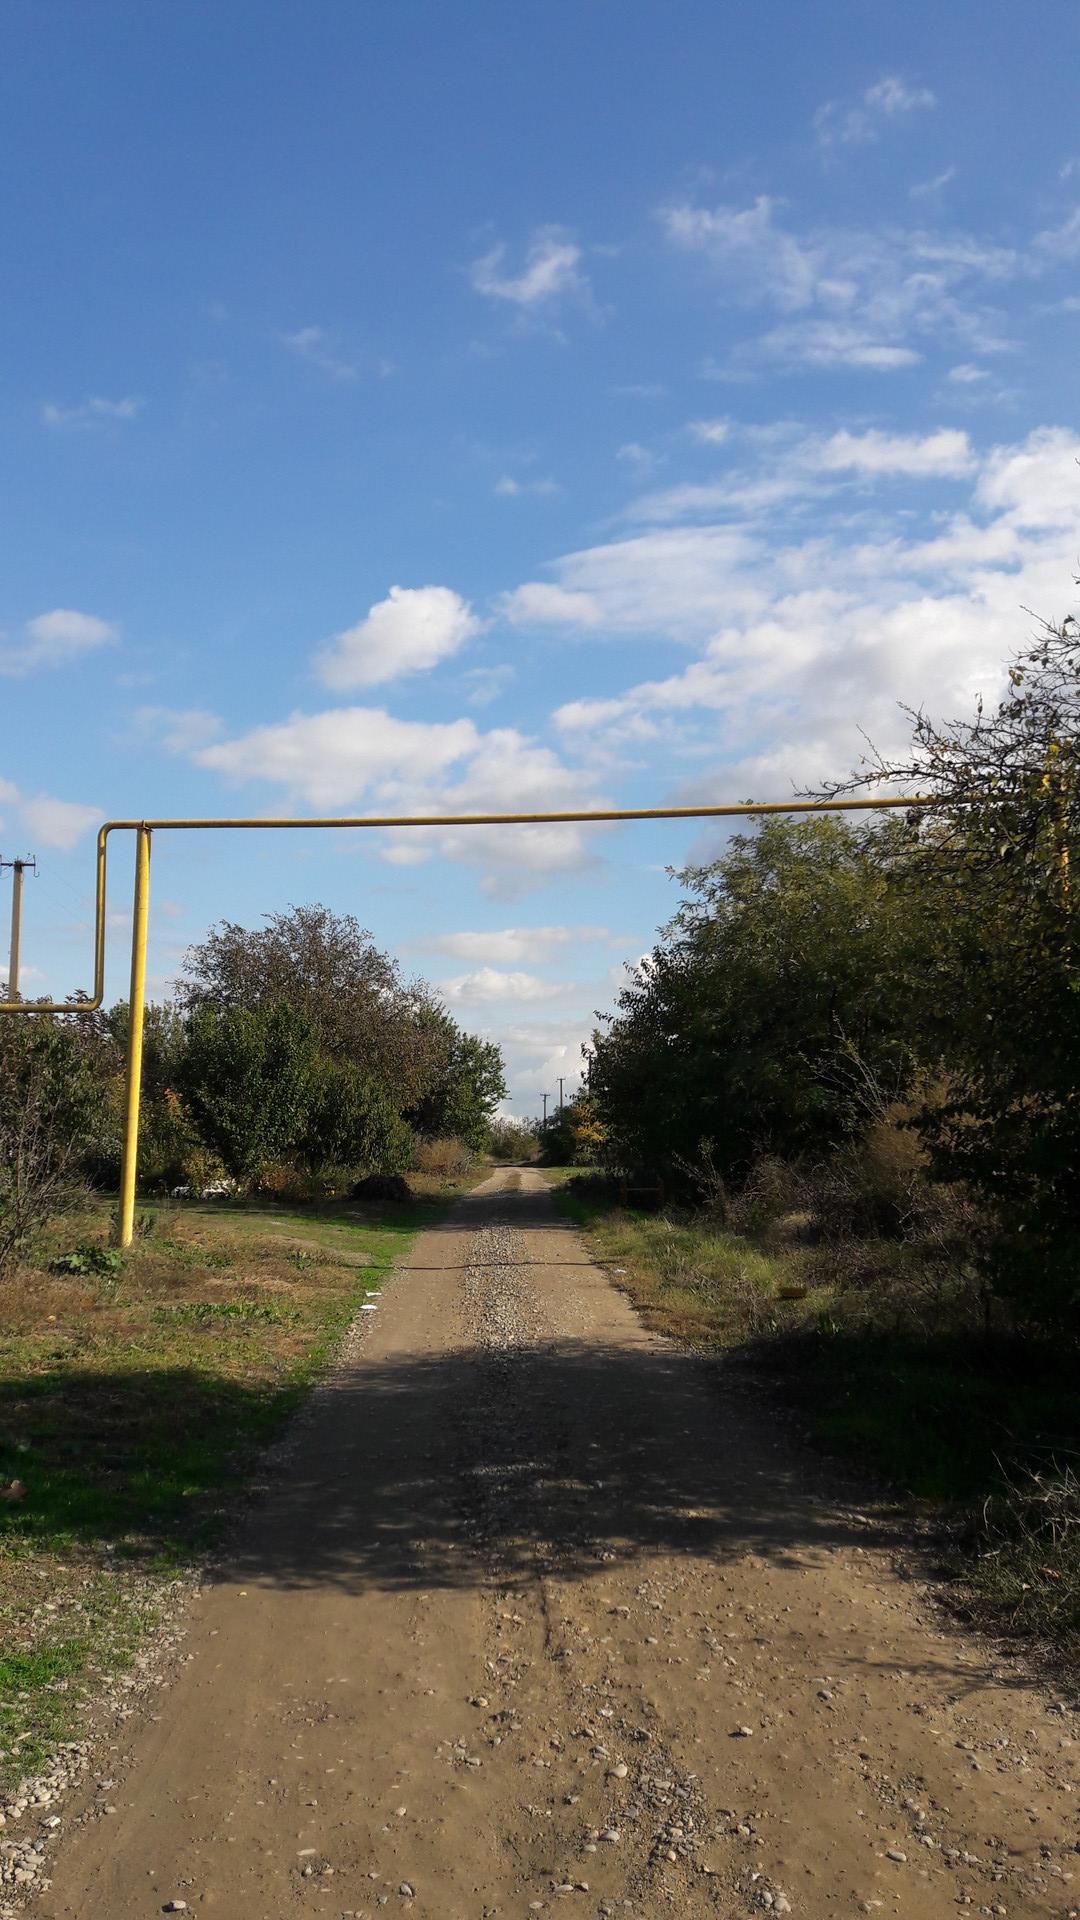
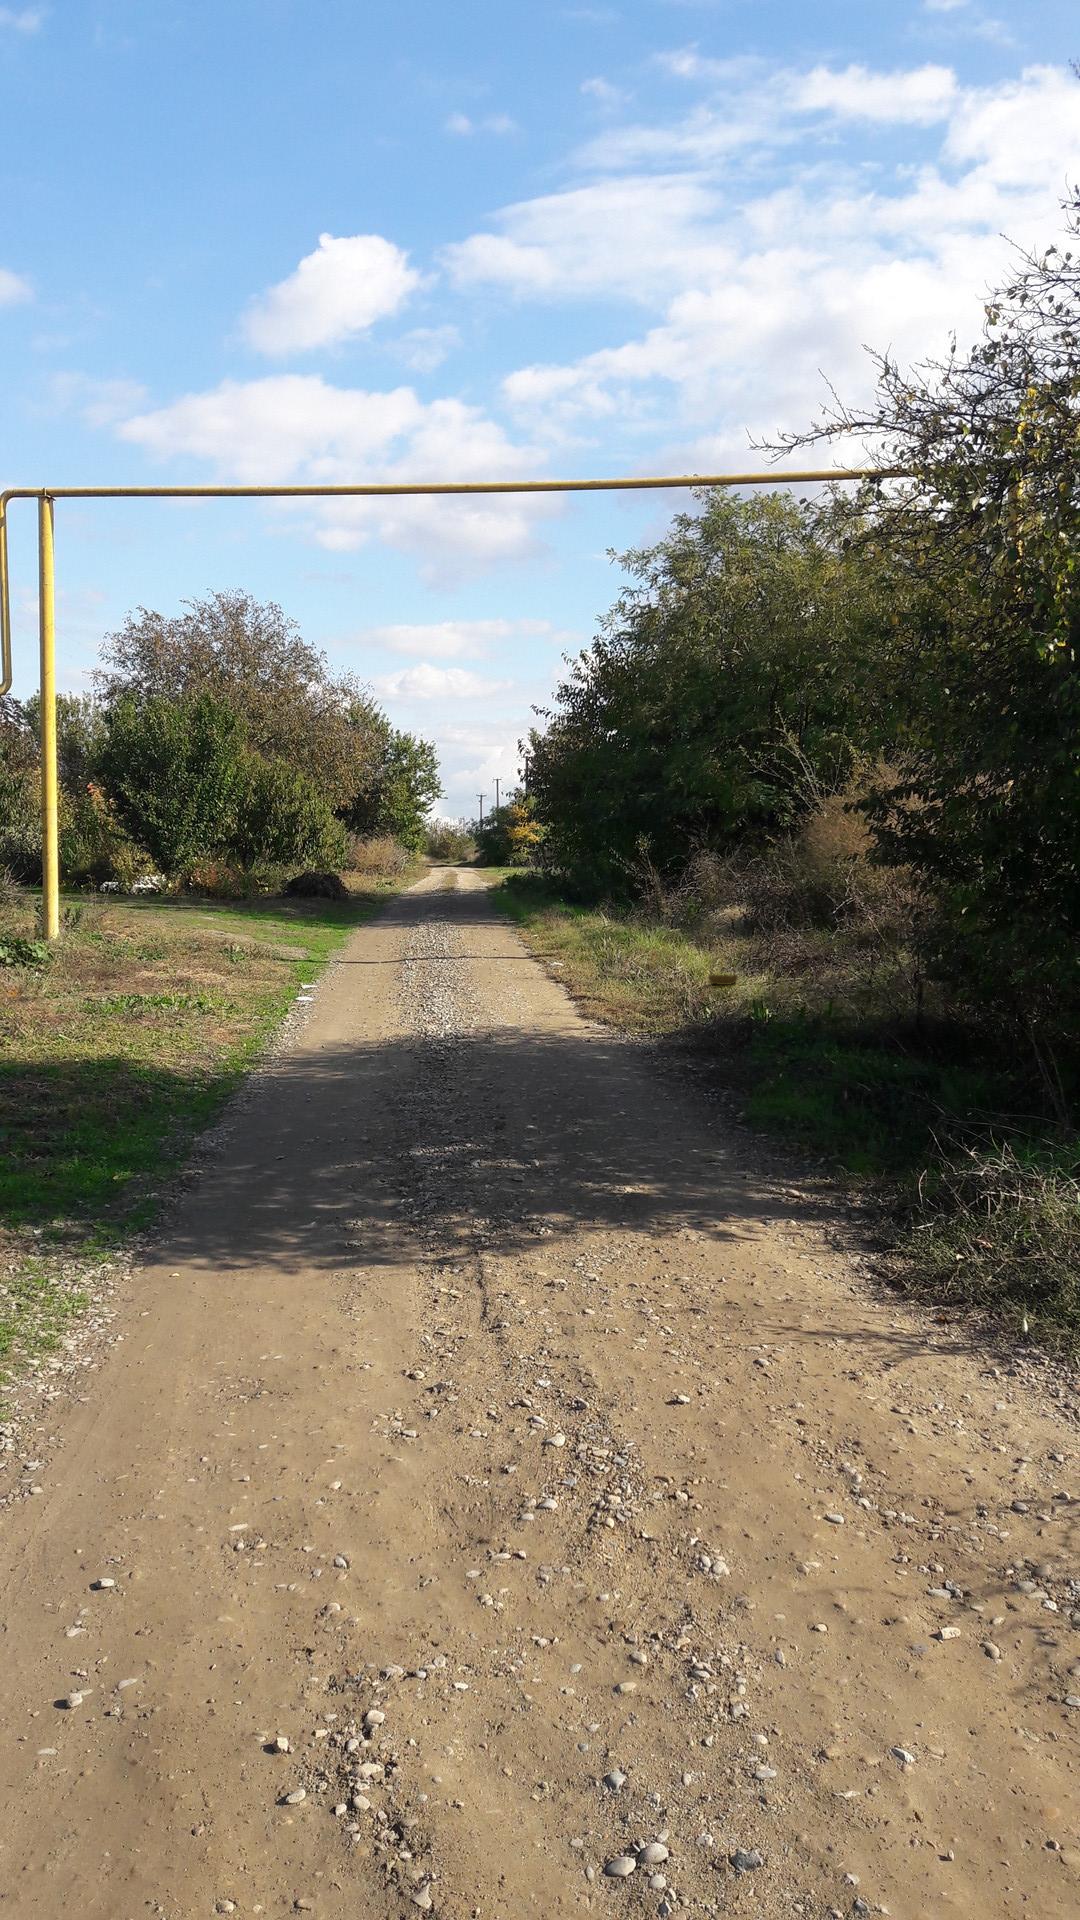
bench: present [620,1178,664,1209] -> none [552,874,594,904]

